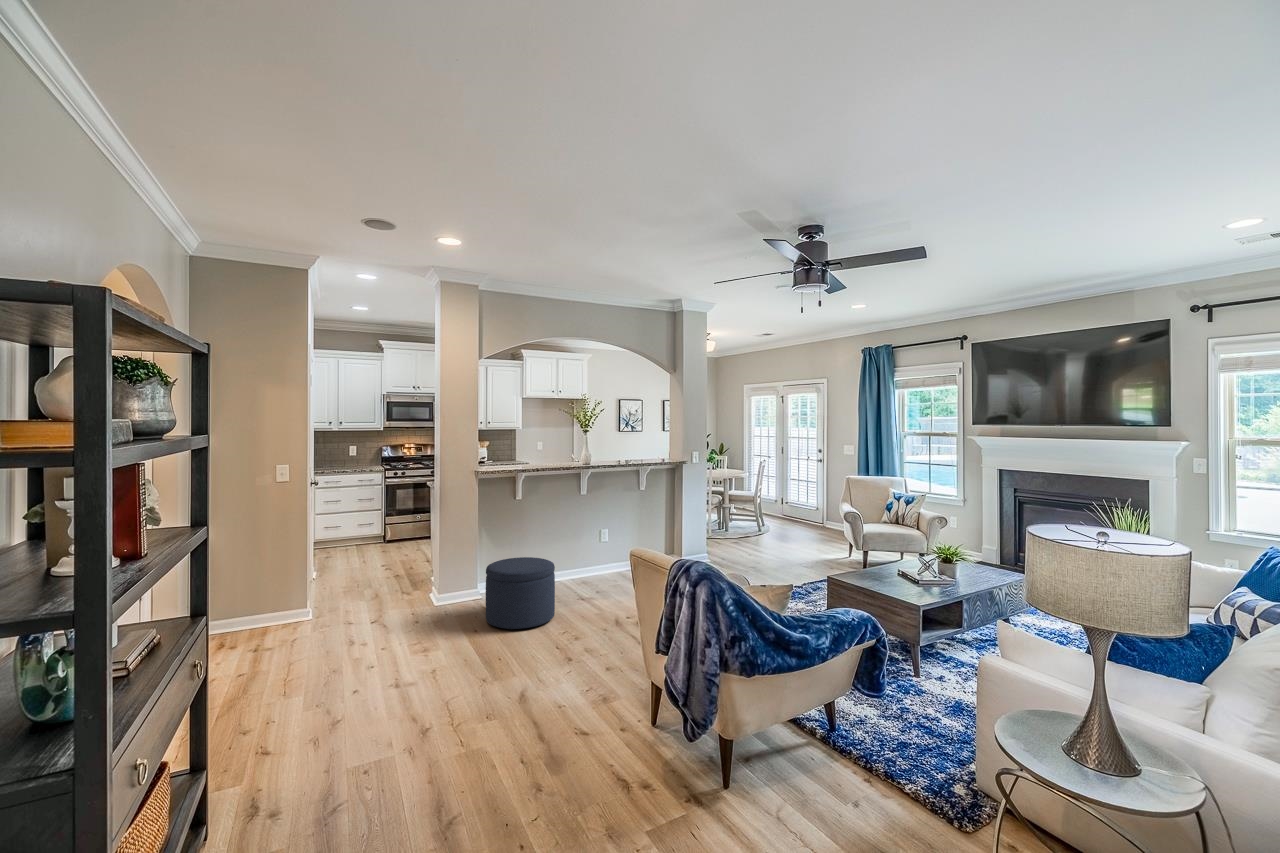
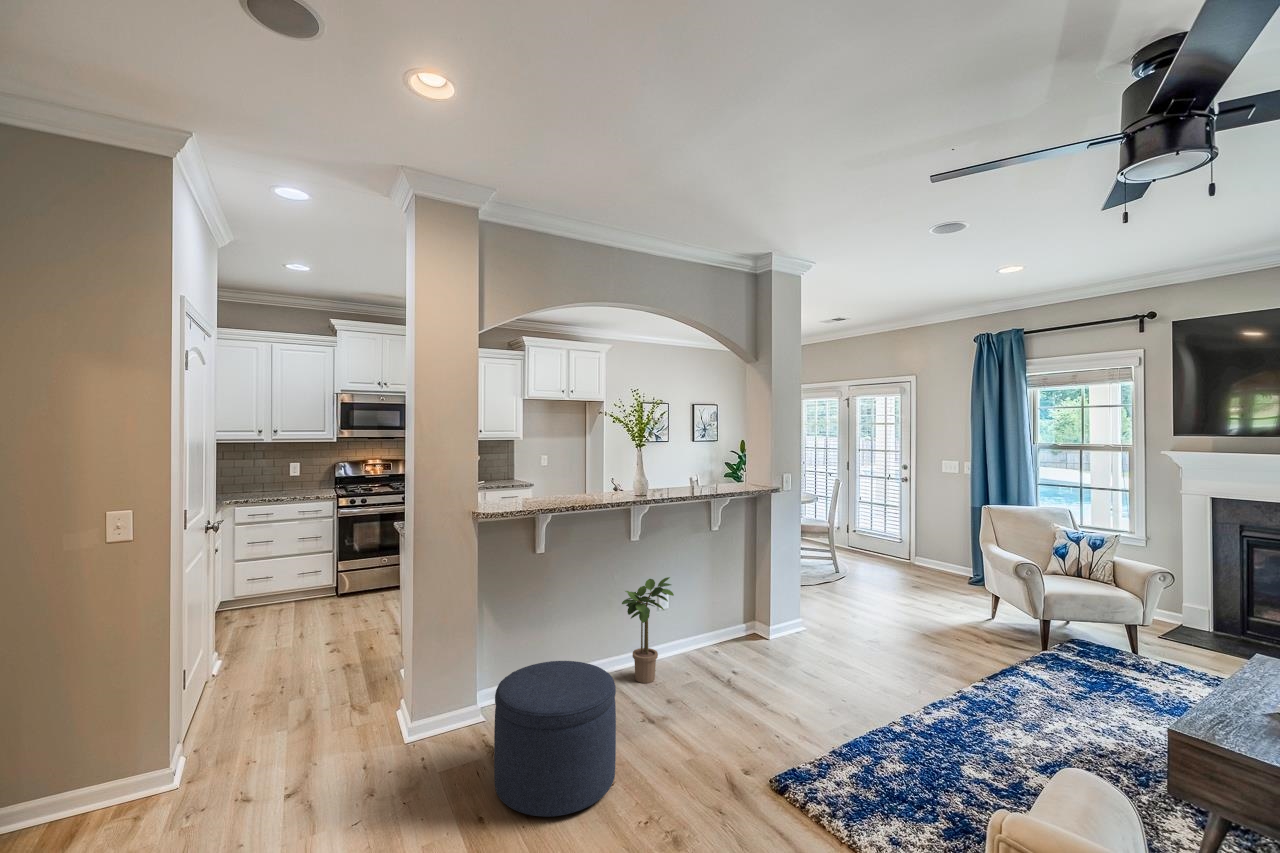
potted plant: none [572,518,608,585] -> present [622,577,674,683]

